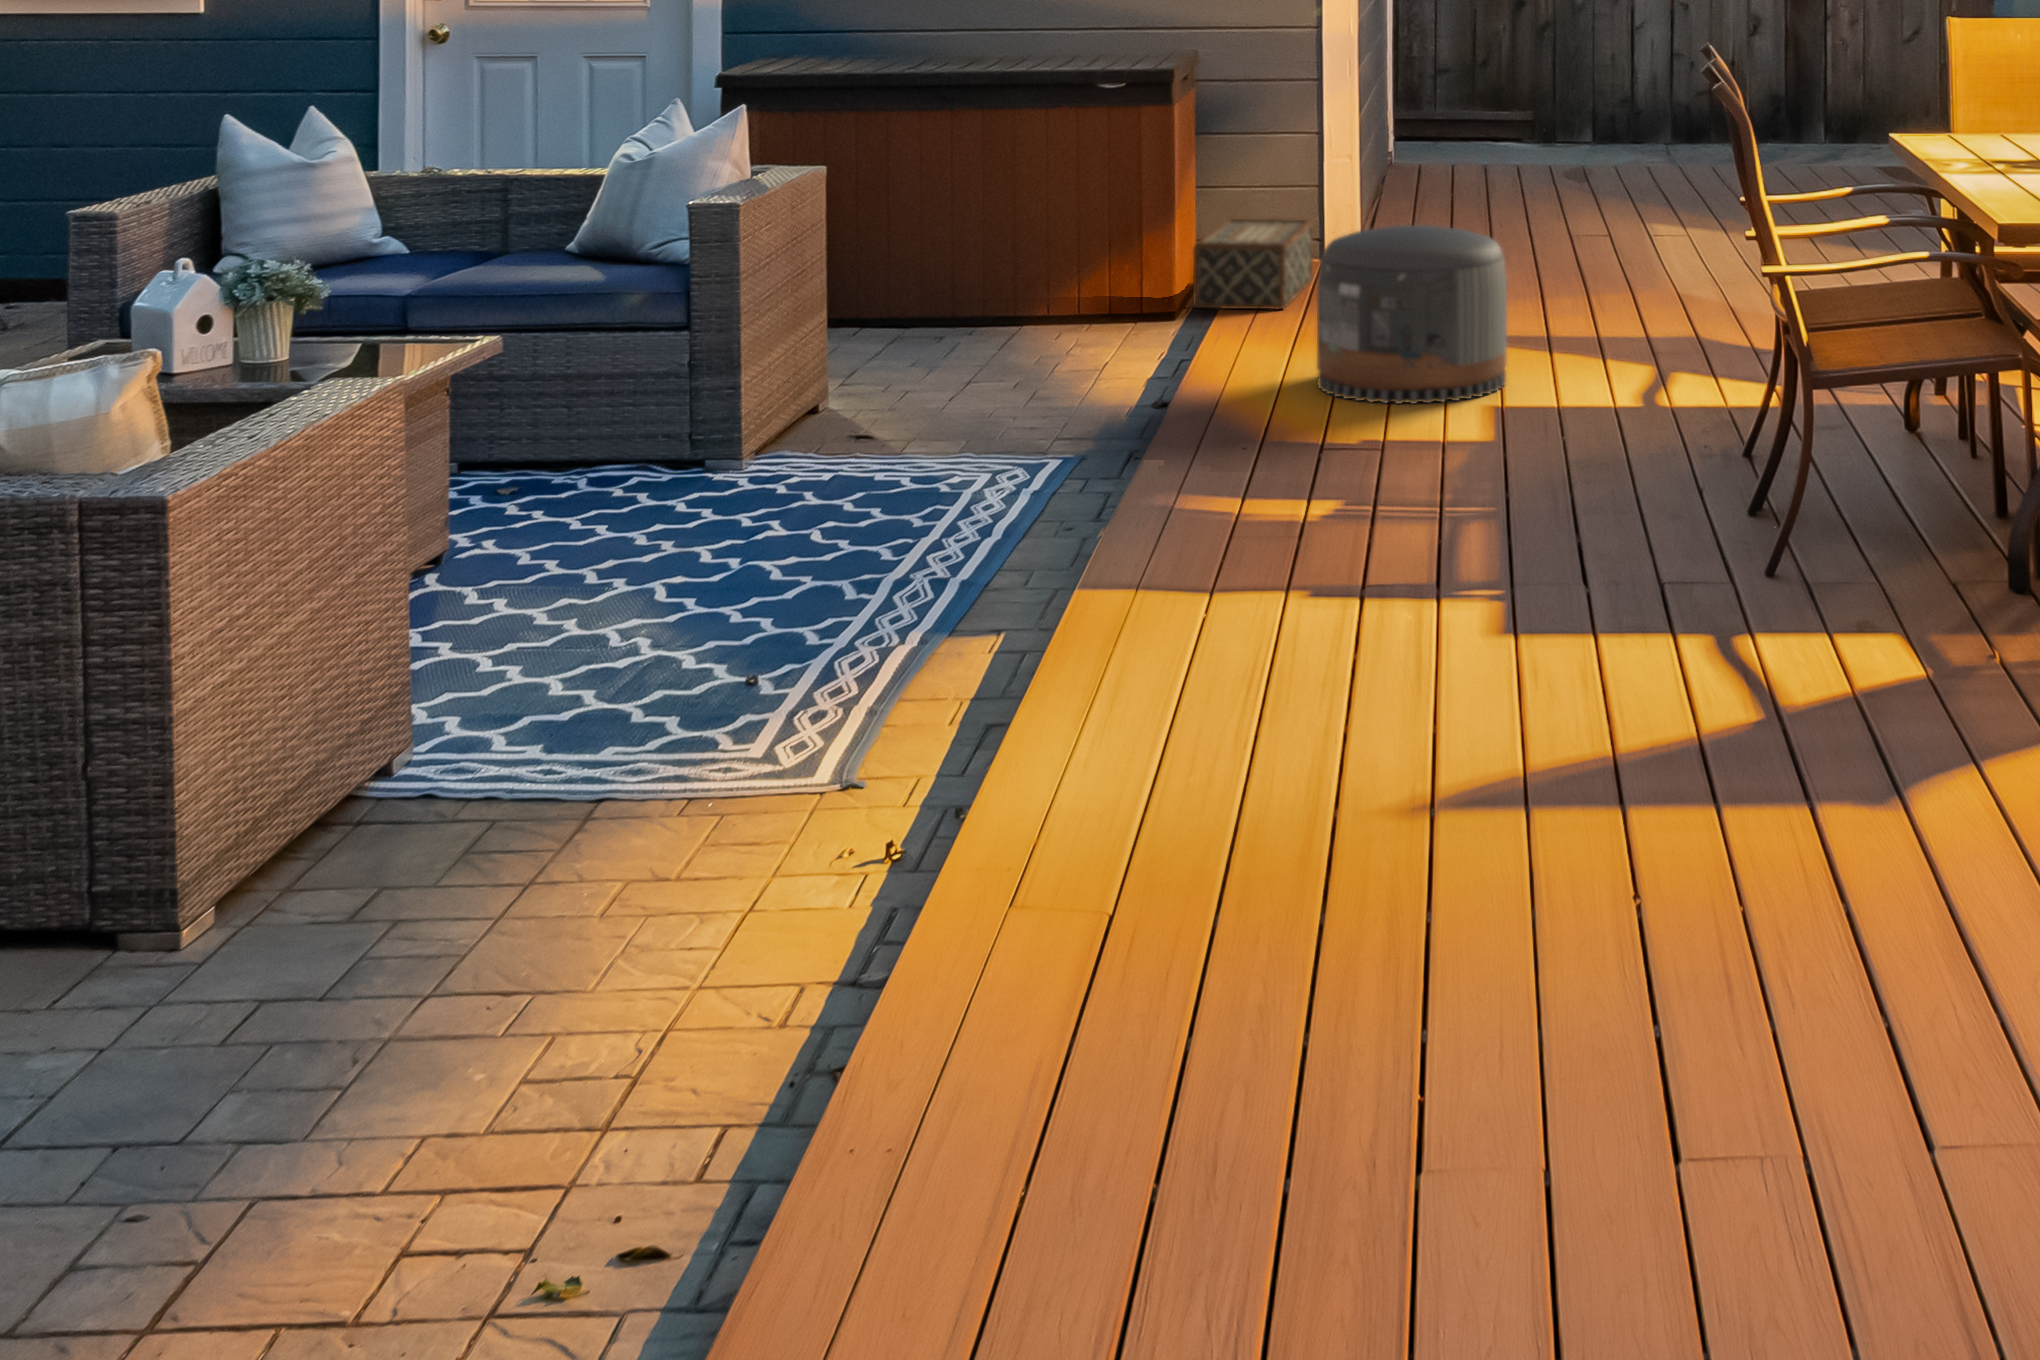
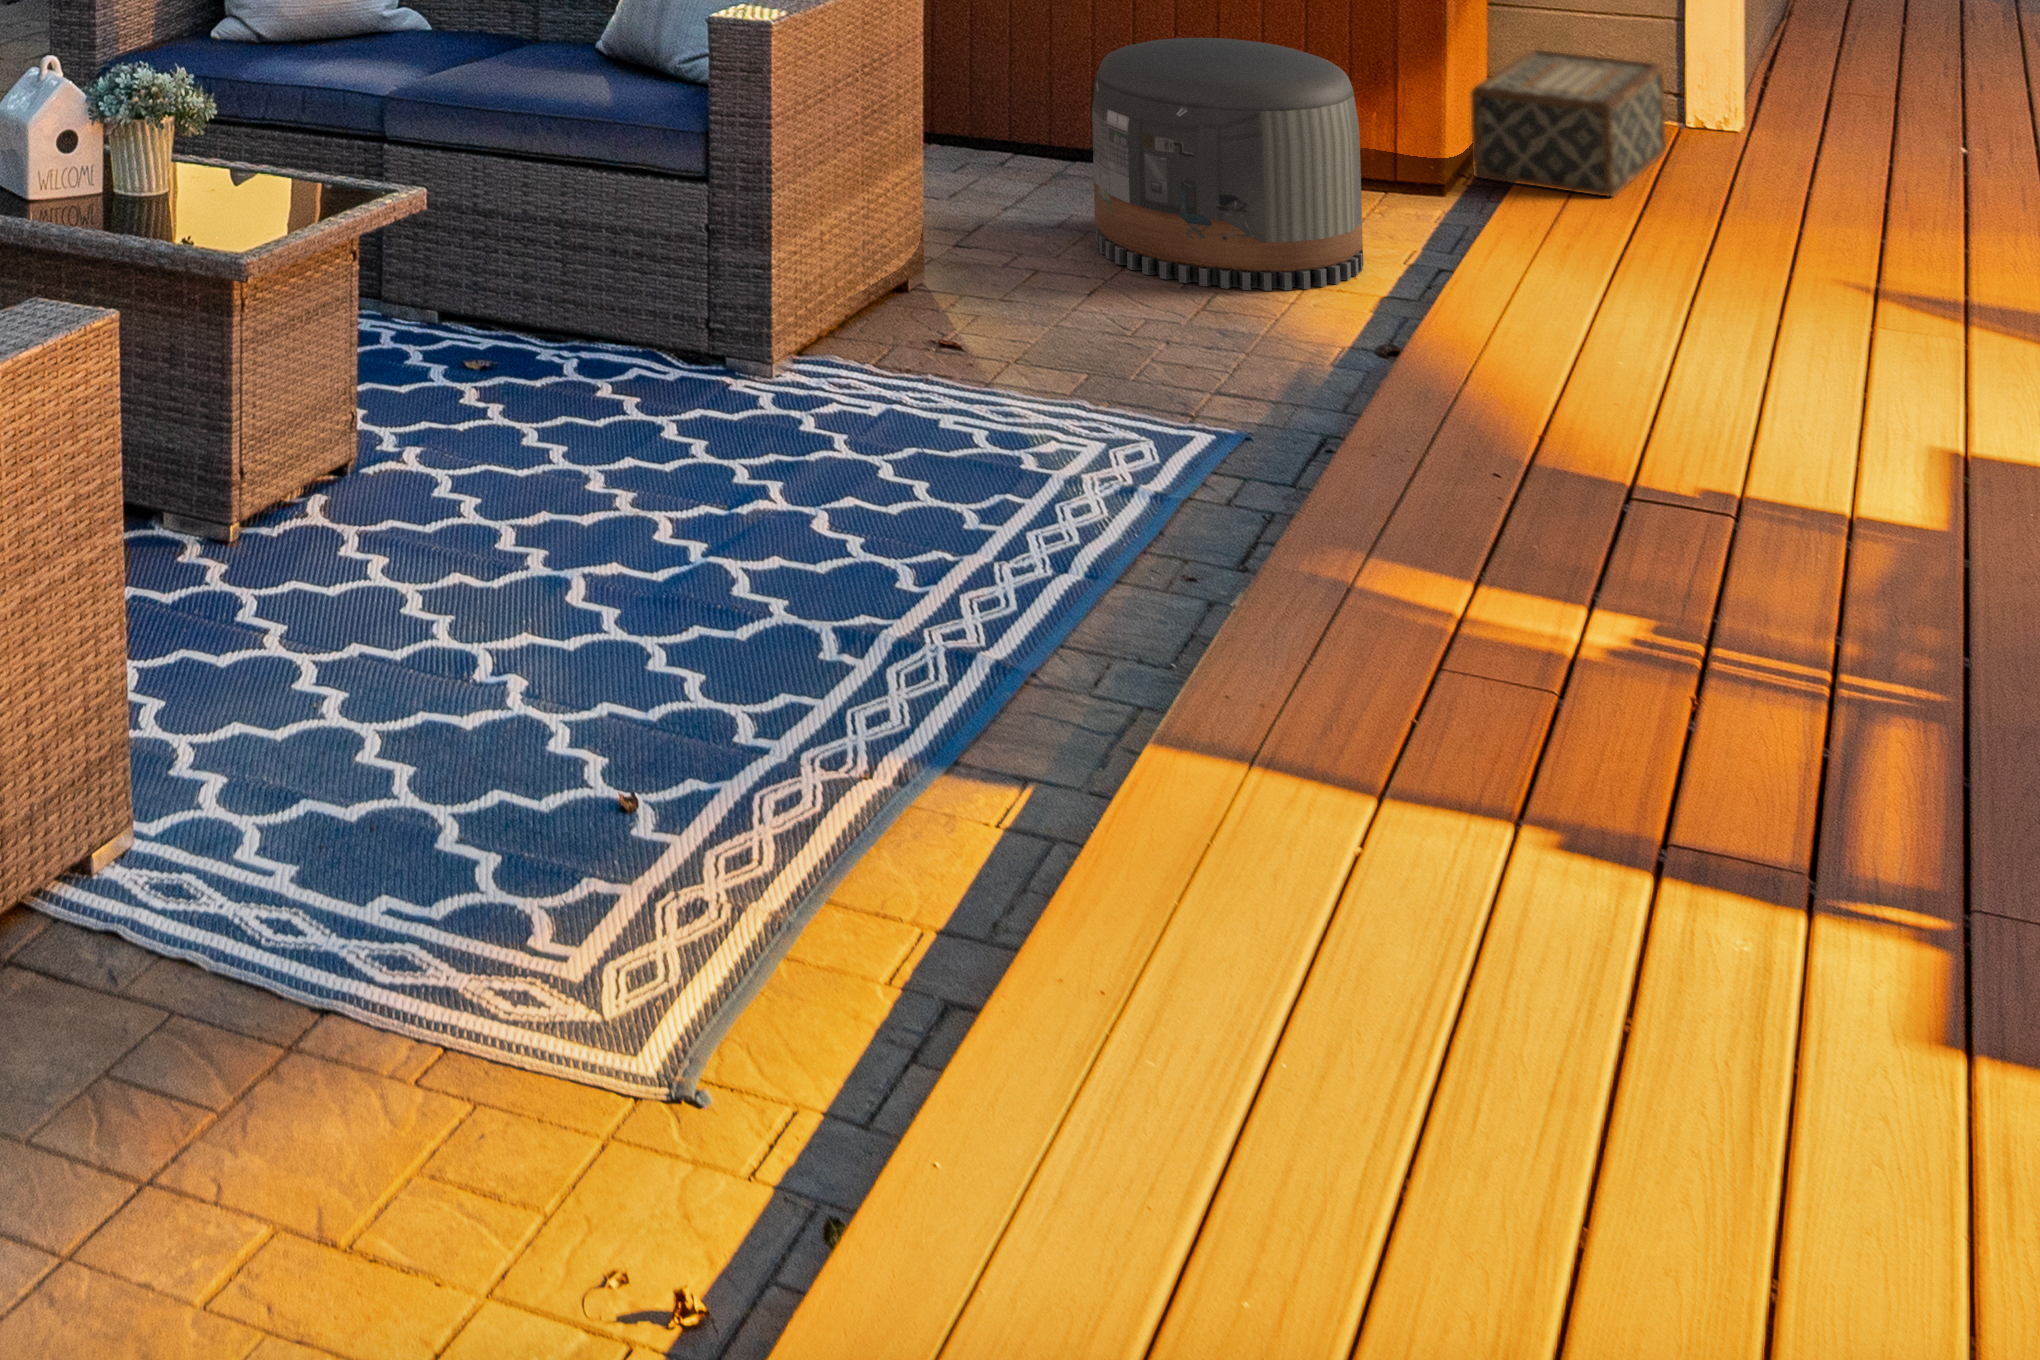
pouf: present [1317,225,1507,404] -> present [1092,38,1363,290]

